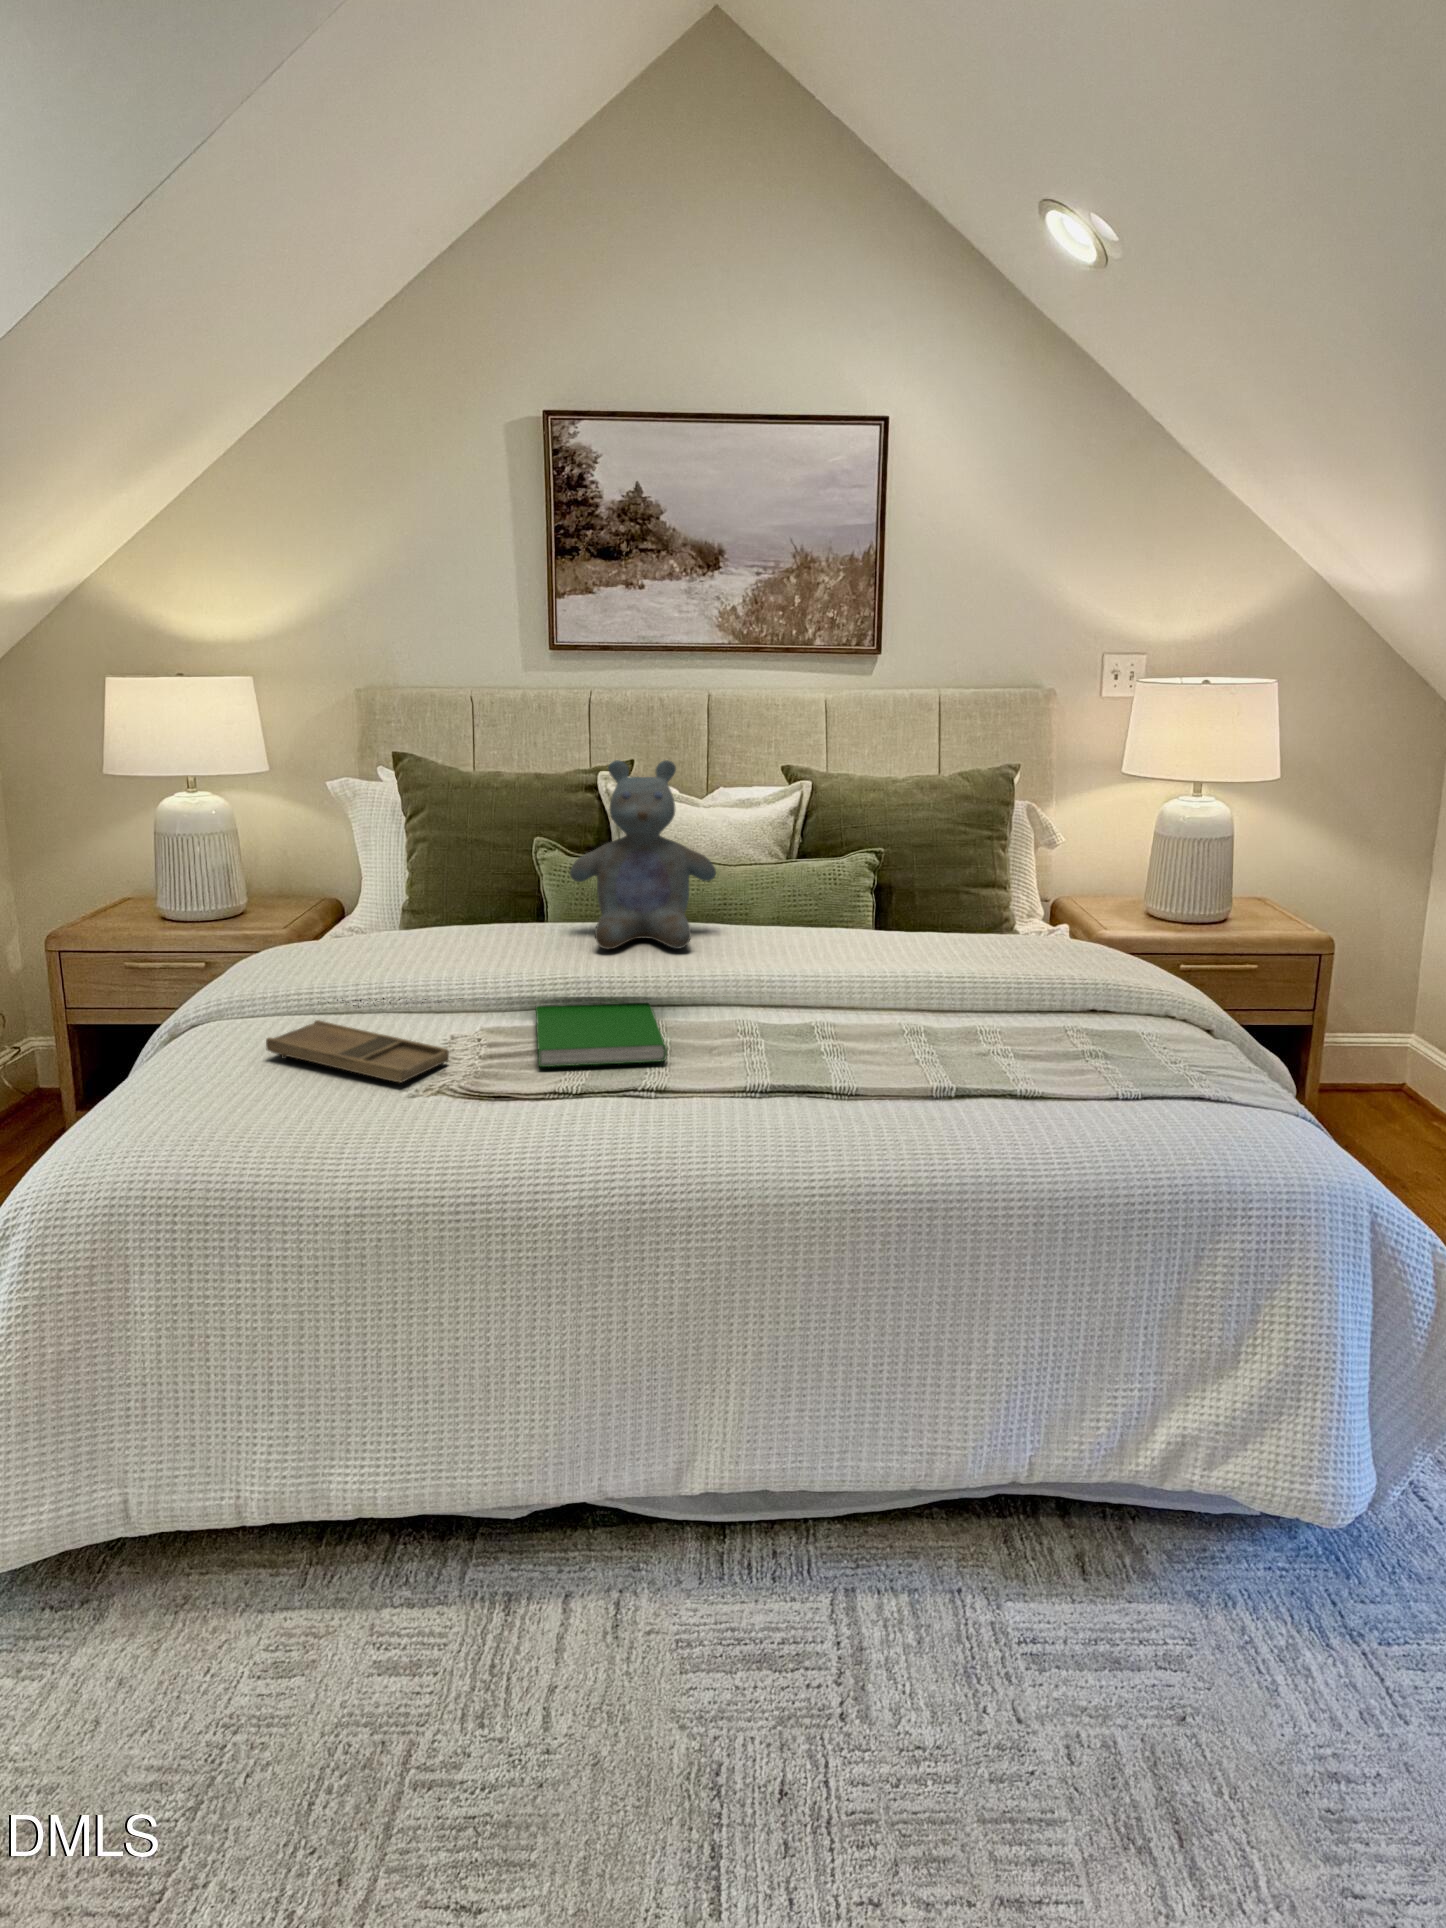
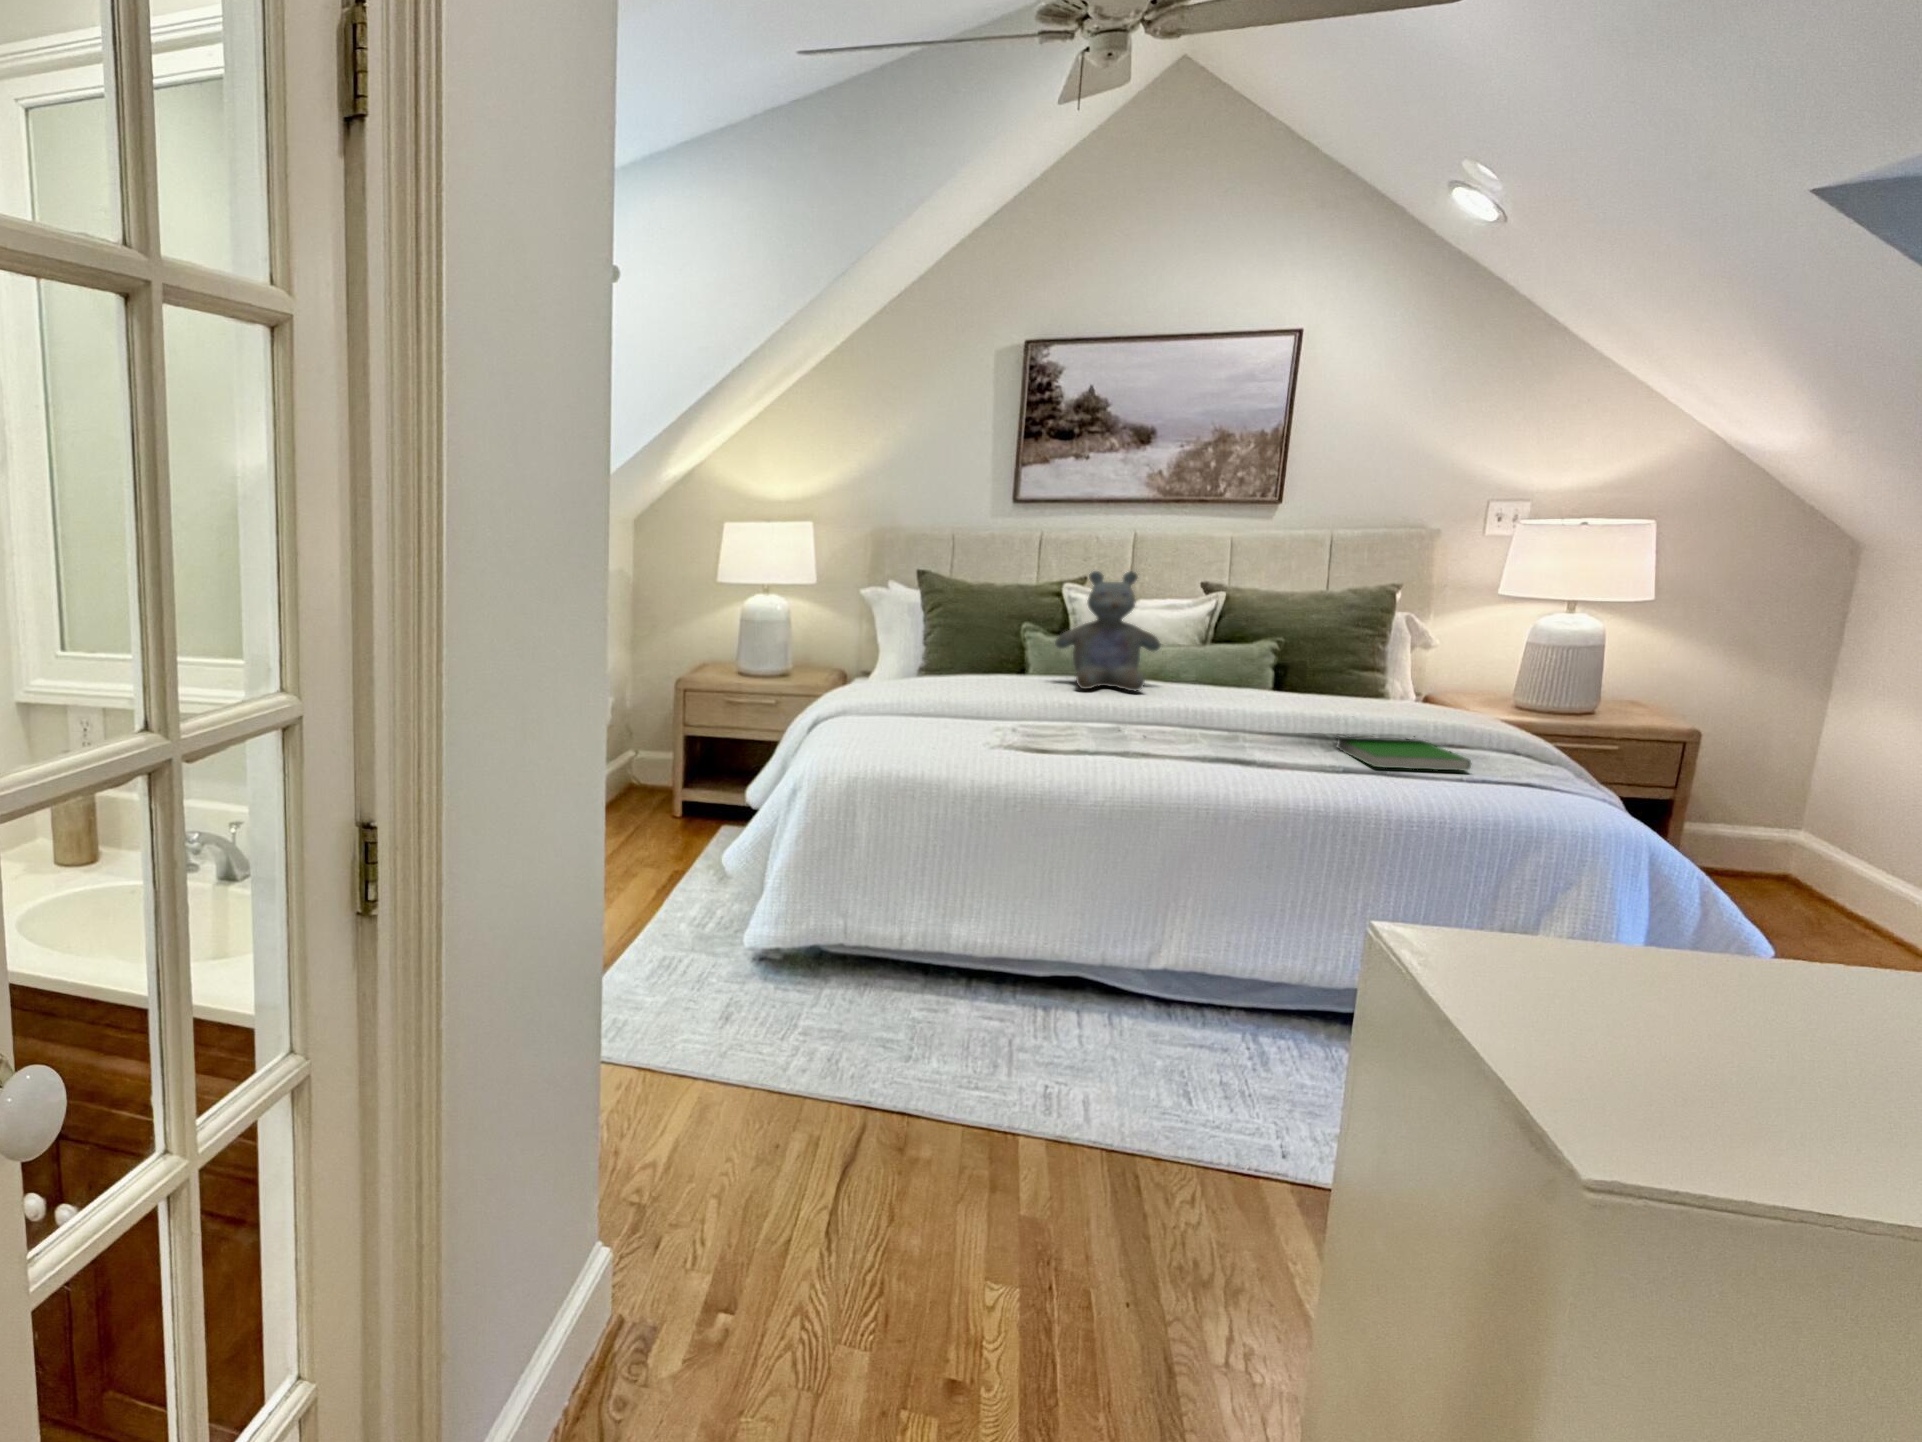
hardcover book: present [536,1002,667,1067] -> present [1337,737,1471,771]
tray: present [266,1020,449,1083] -> none [899,709,1009,738]

